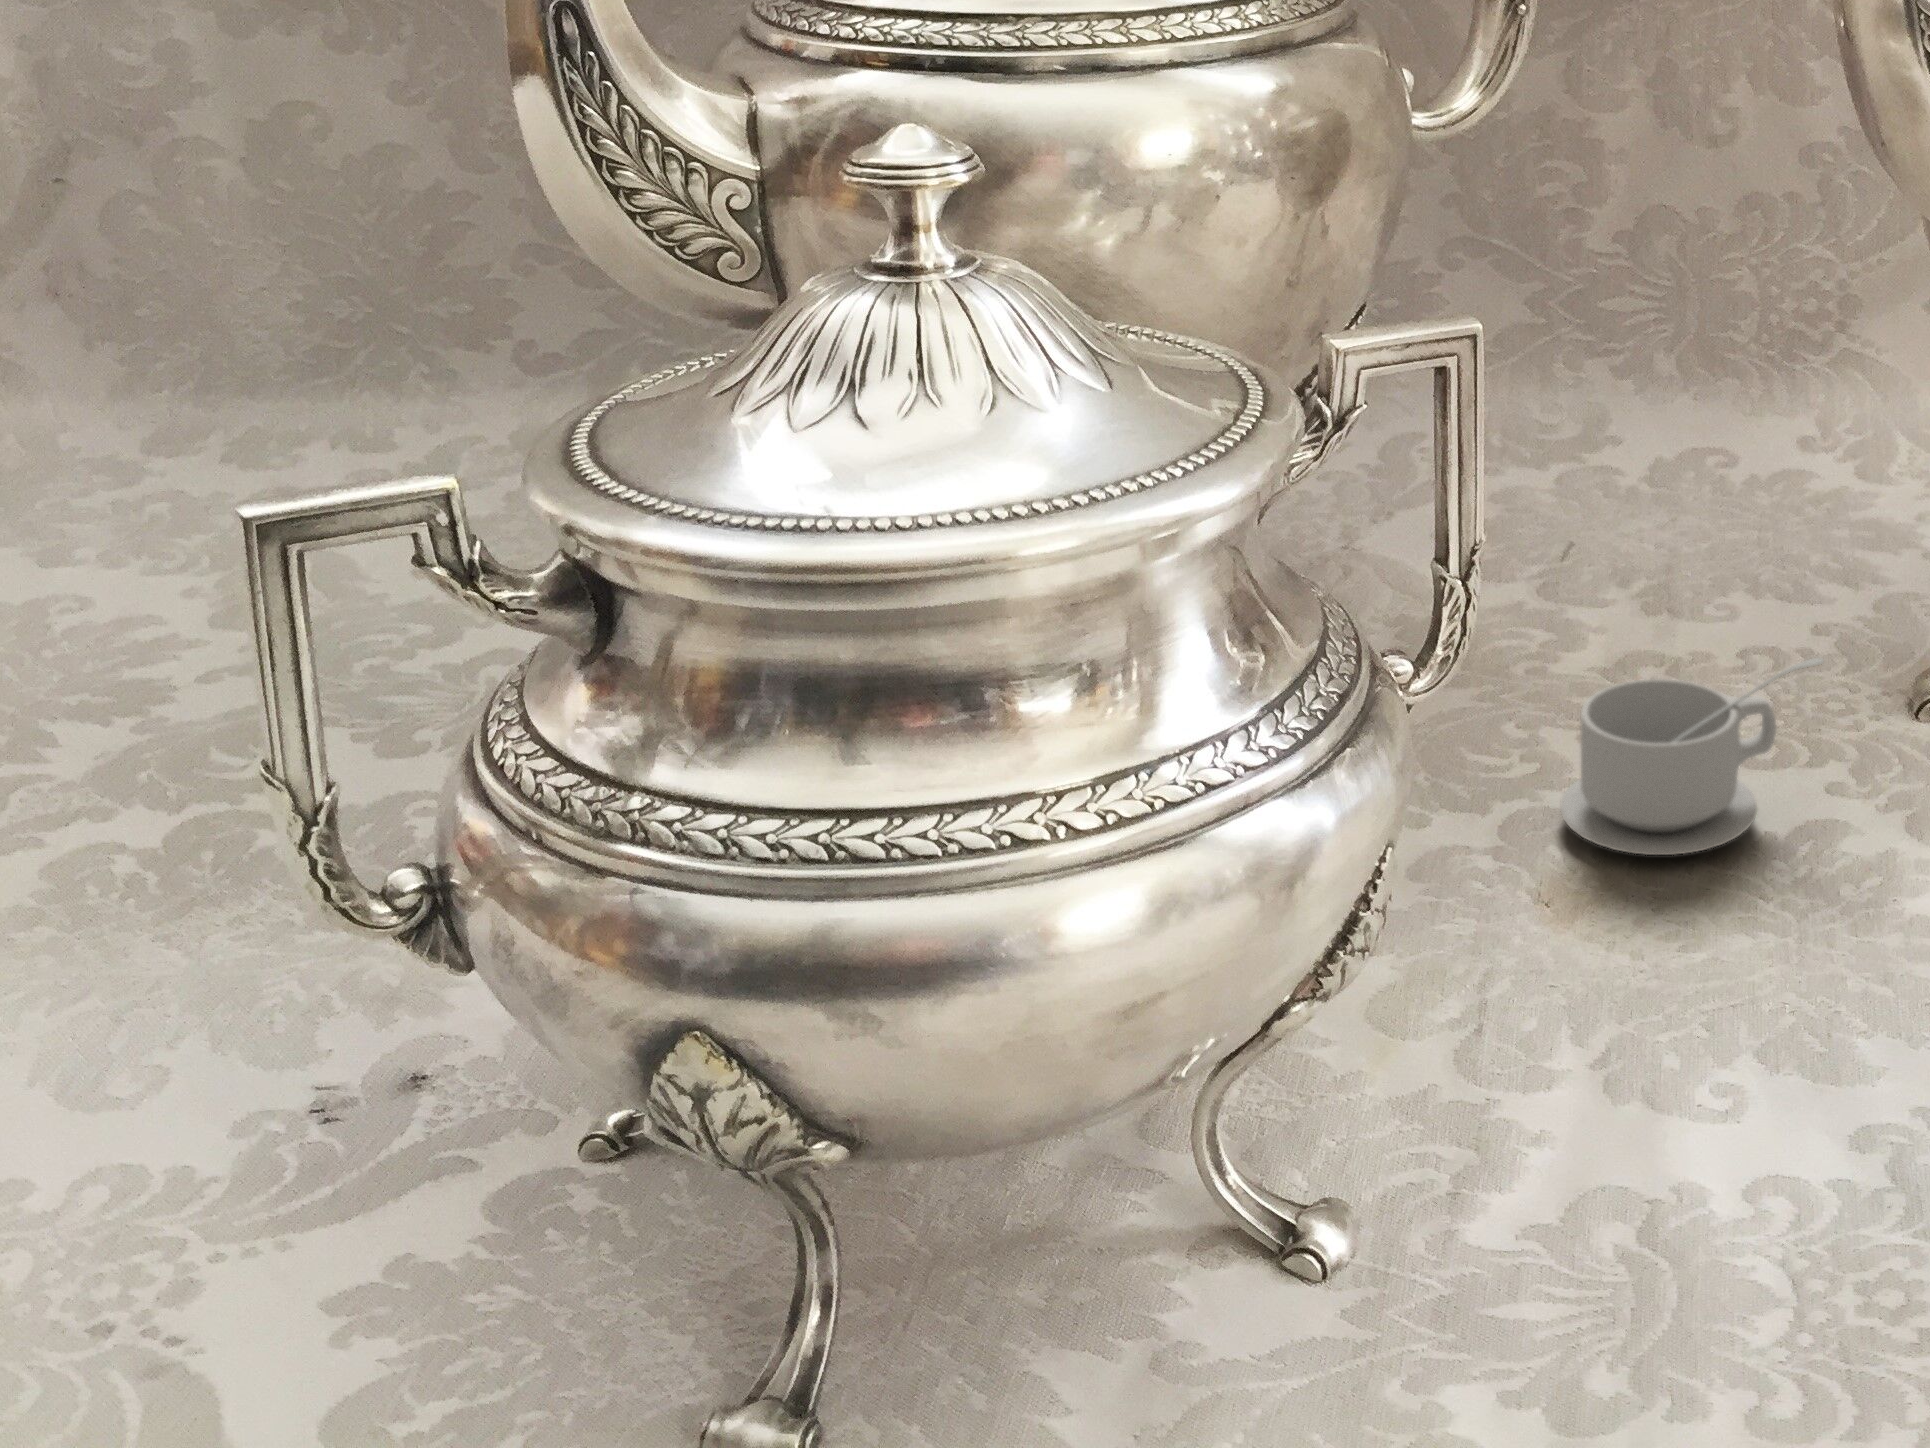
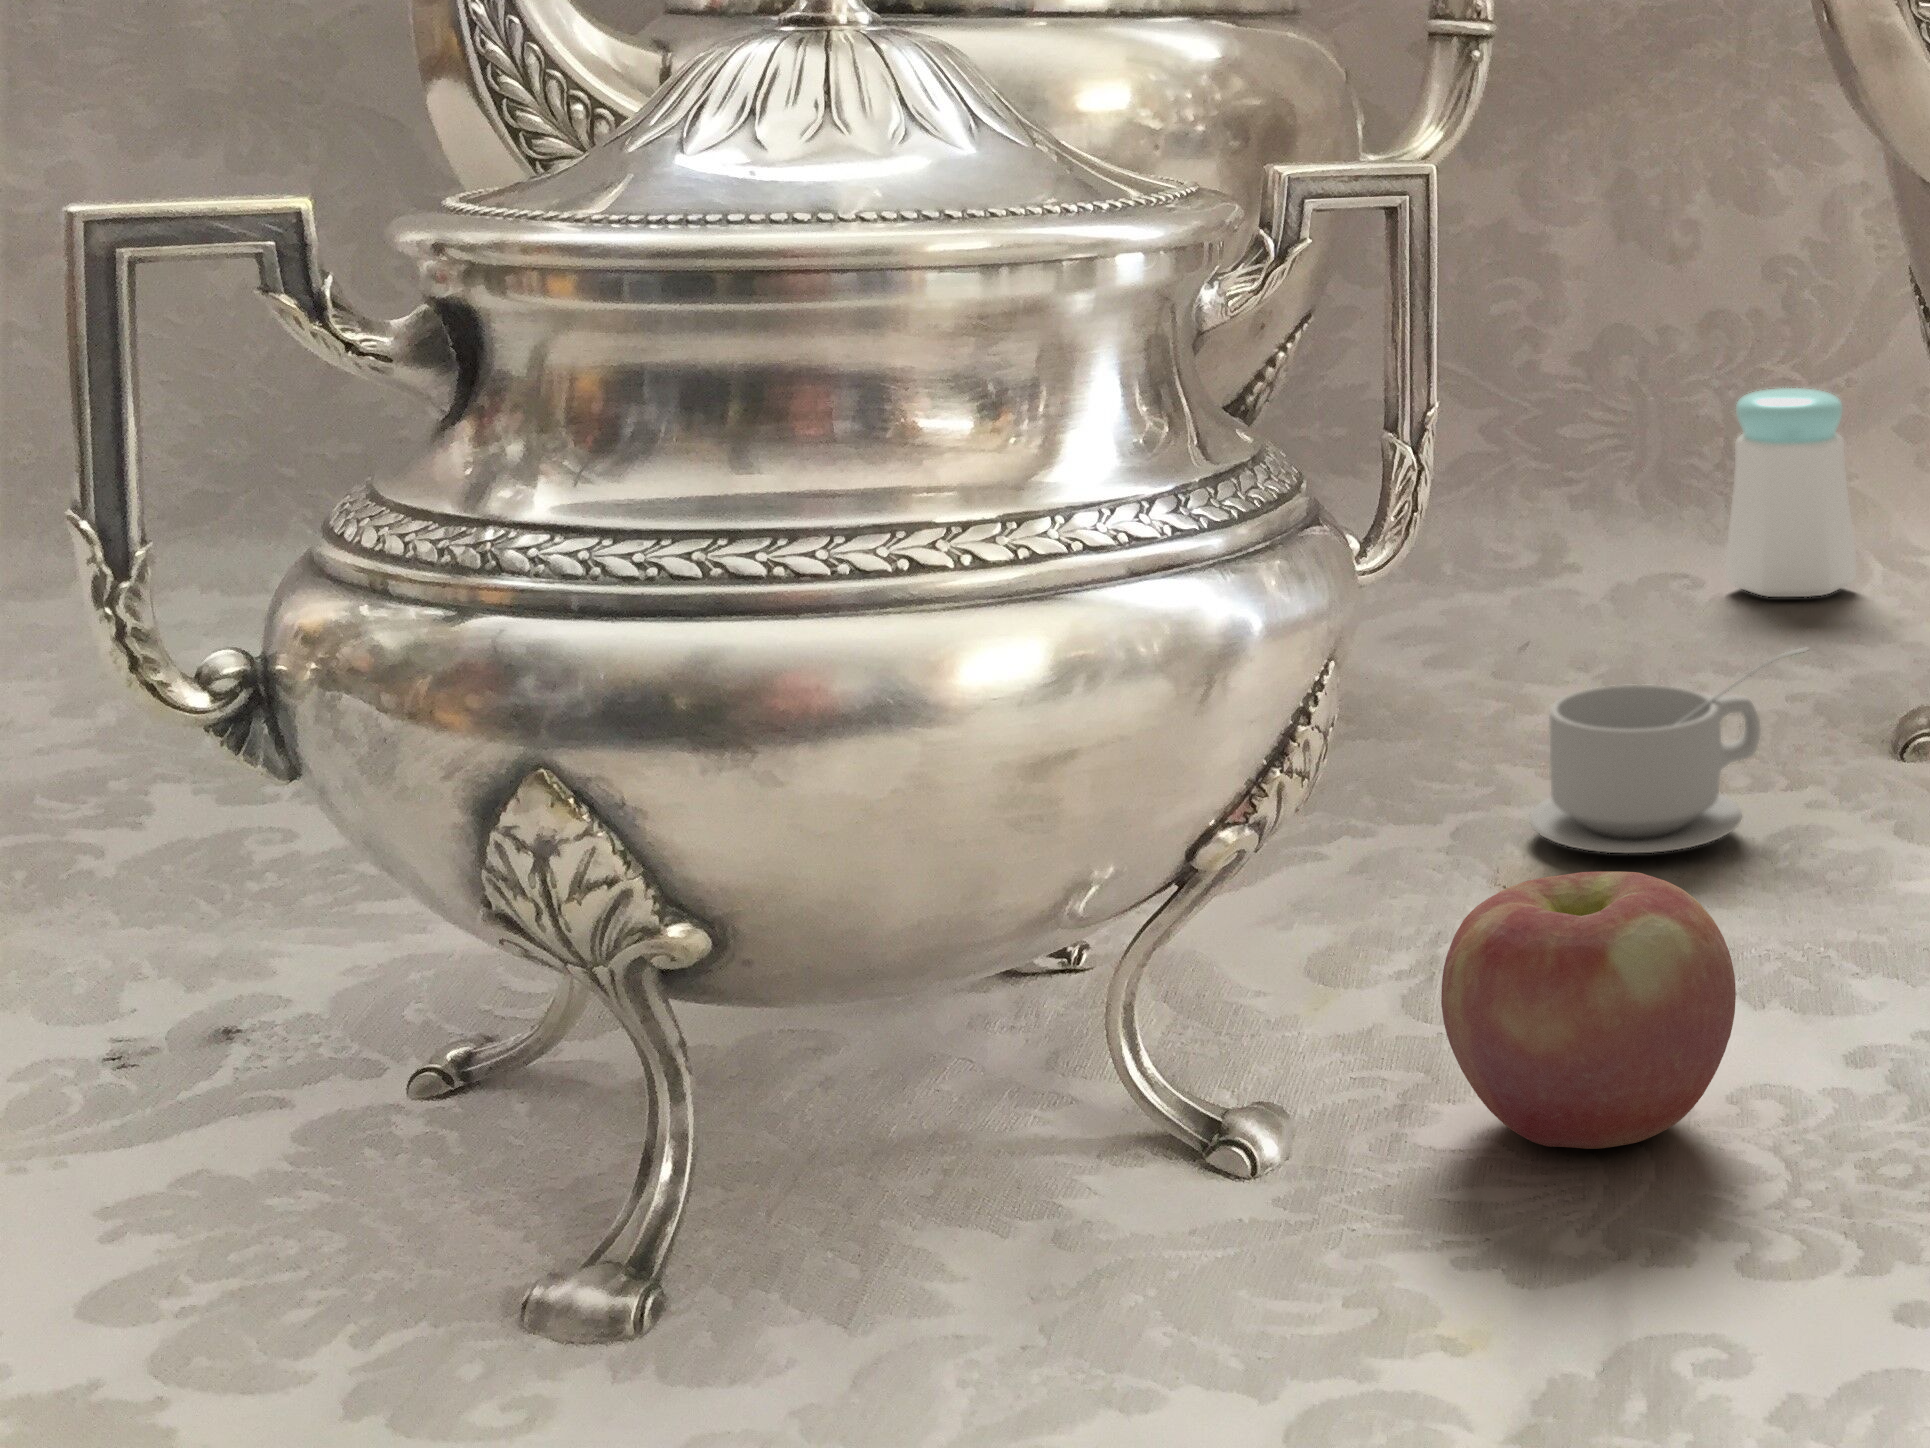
salt shaker: none [1748,286,1872,490] -> present [1726,388,1856,597]
apple: none [1483,983,1747,1243] -> present [1441,872,1736,1149]

